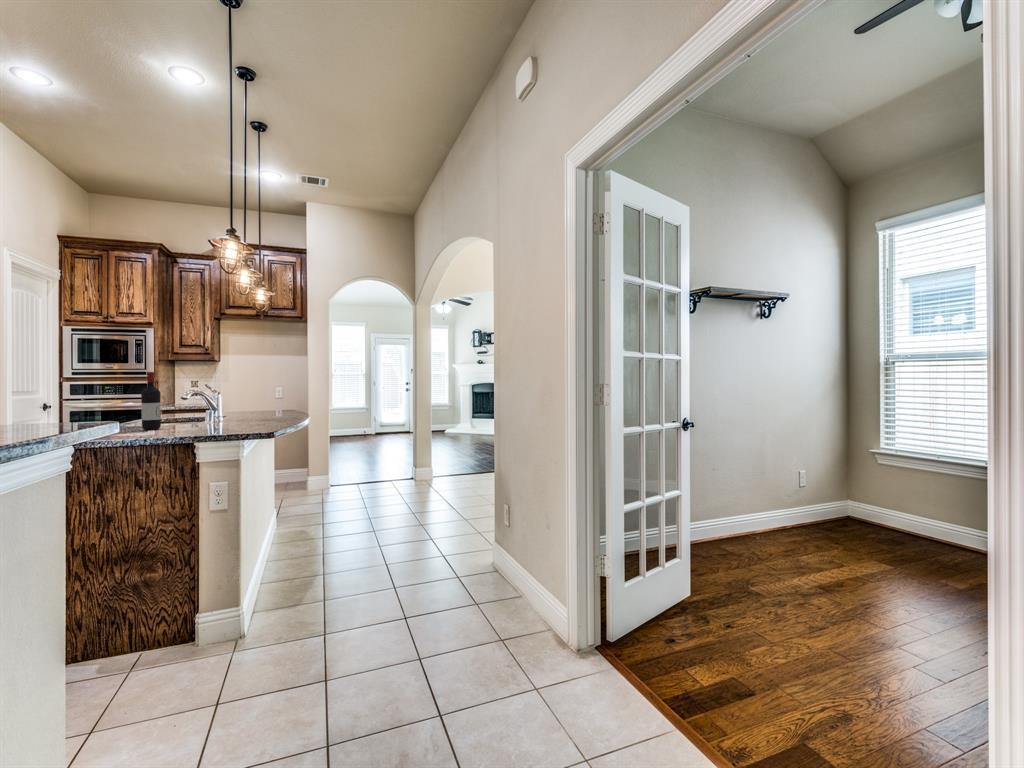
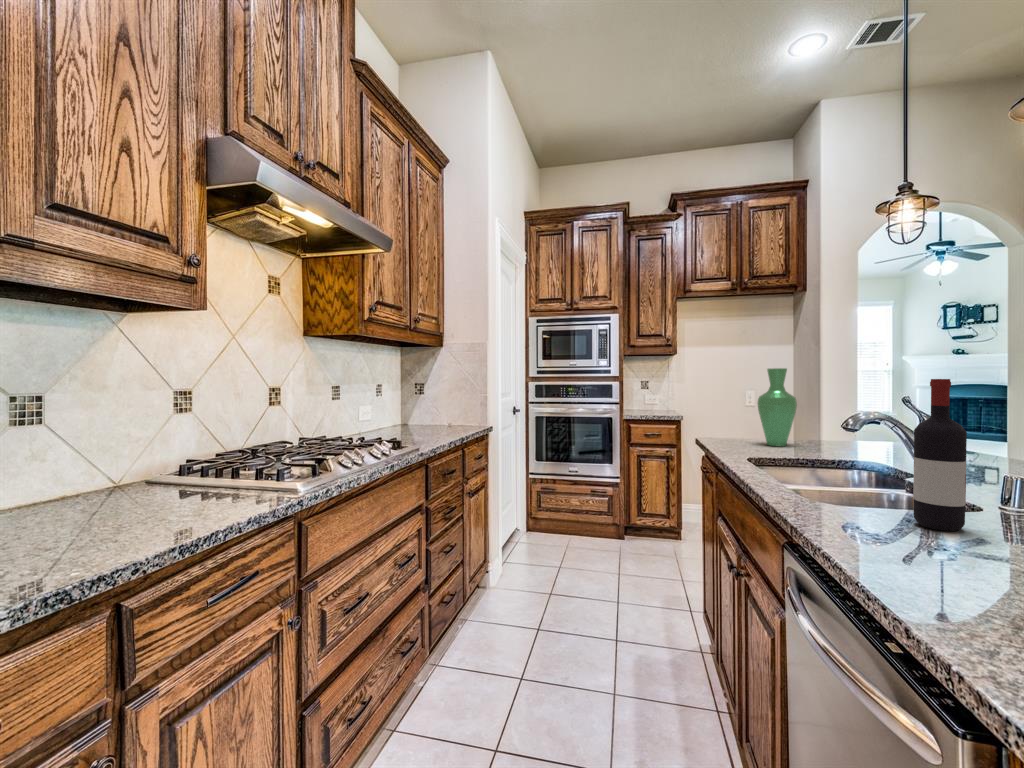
vase: none [201,370,225,416] -> present [758,368,797,446]

